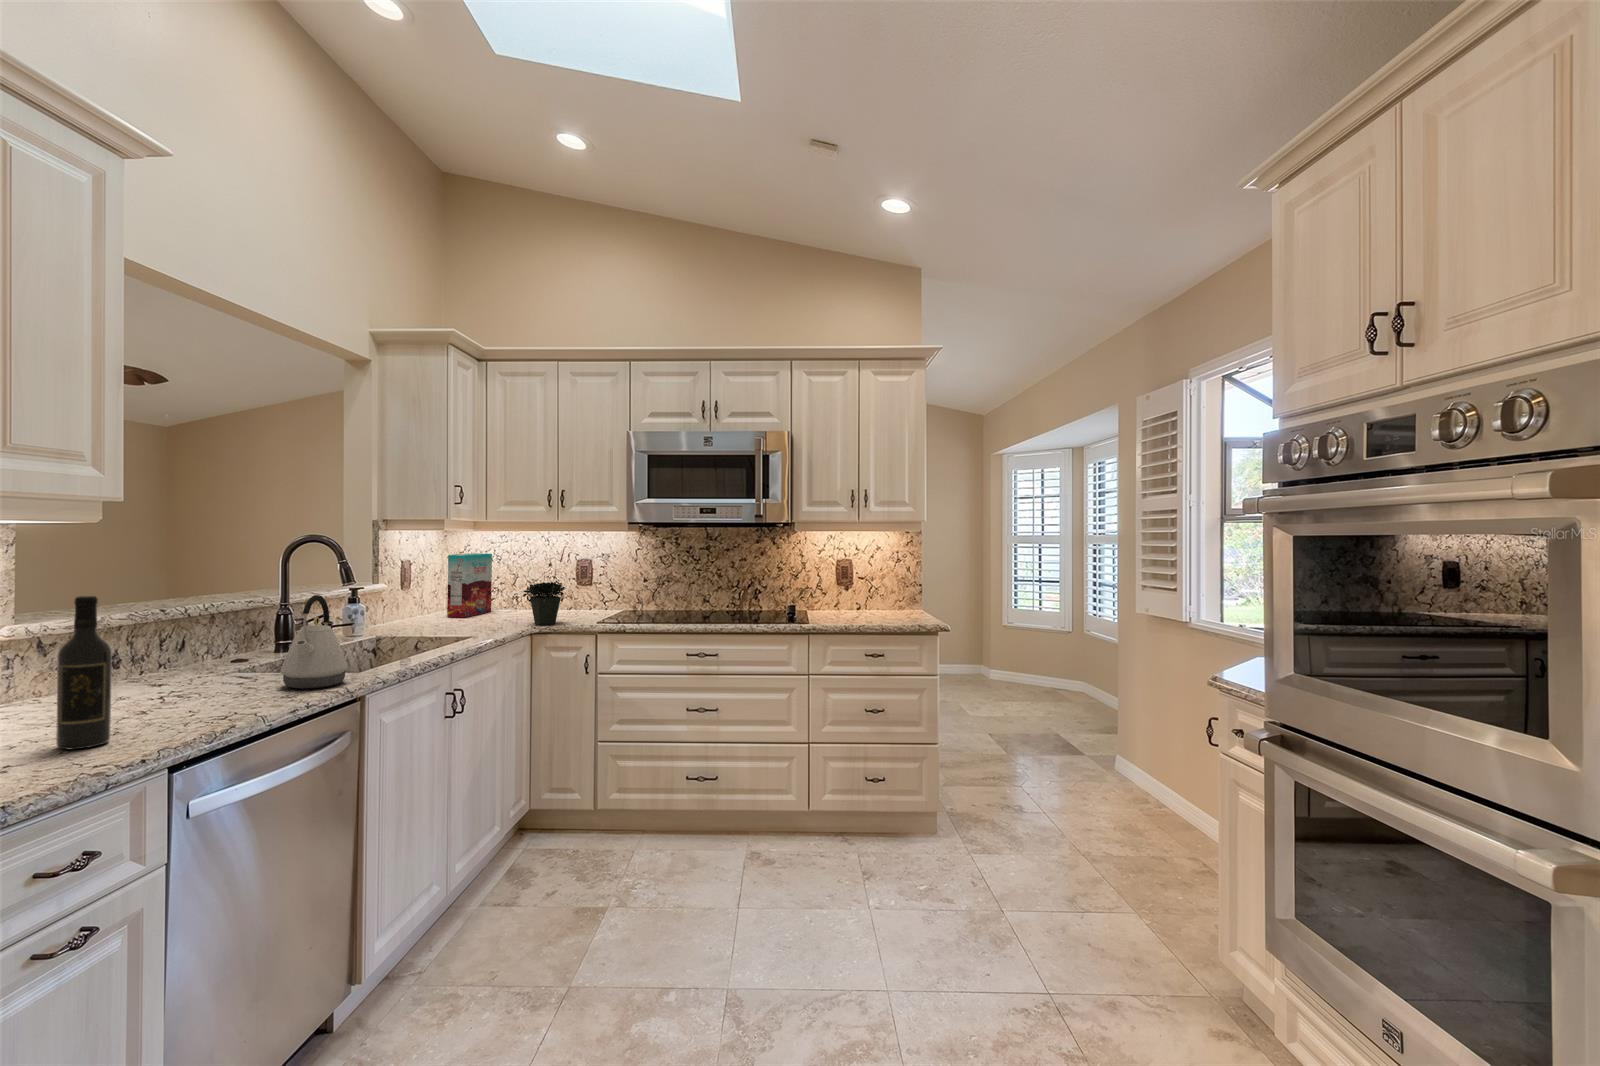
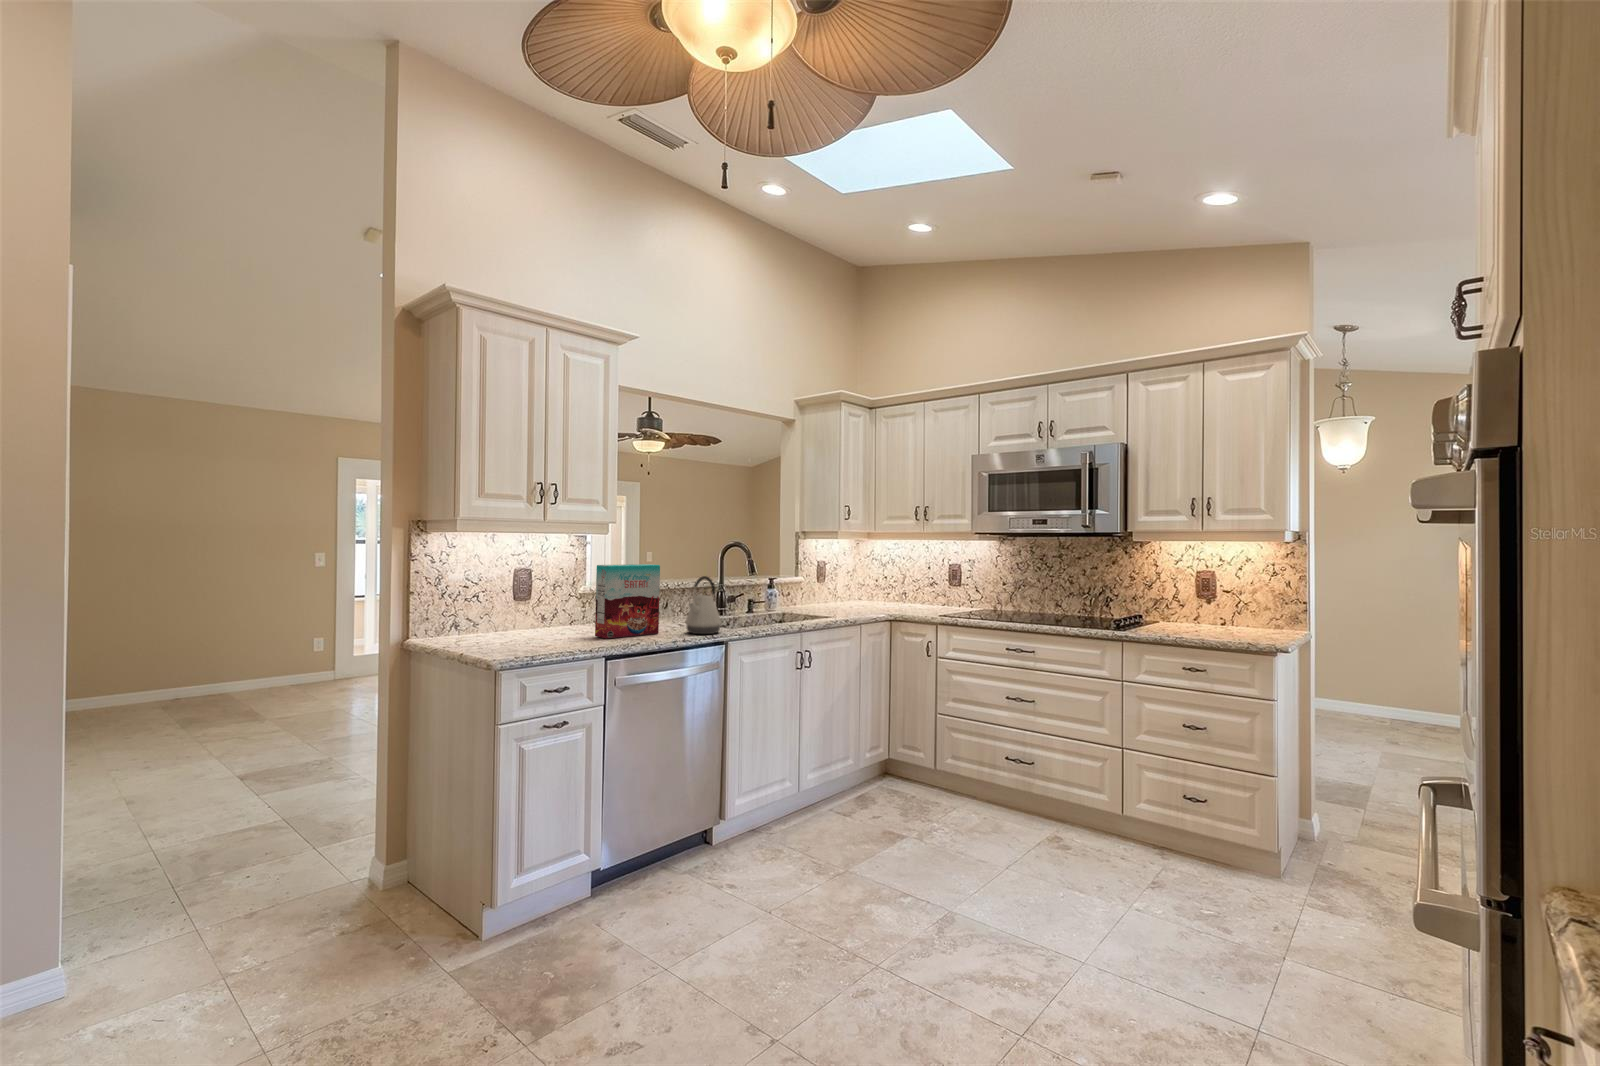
potted plant: present [523,549,565,625] -> none [886,552,919,615]
cereal box: present [447,553,492,618] -> present [595,564,660,639]
wine bottle: present [56,596,112,749] -> none [563,567,586,646]

